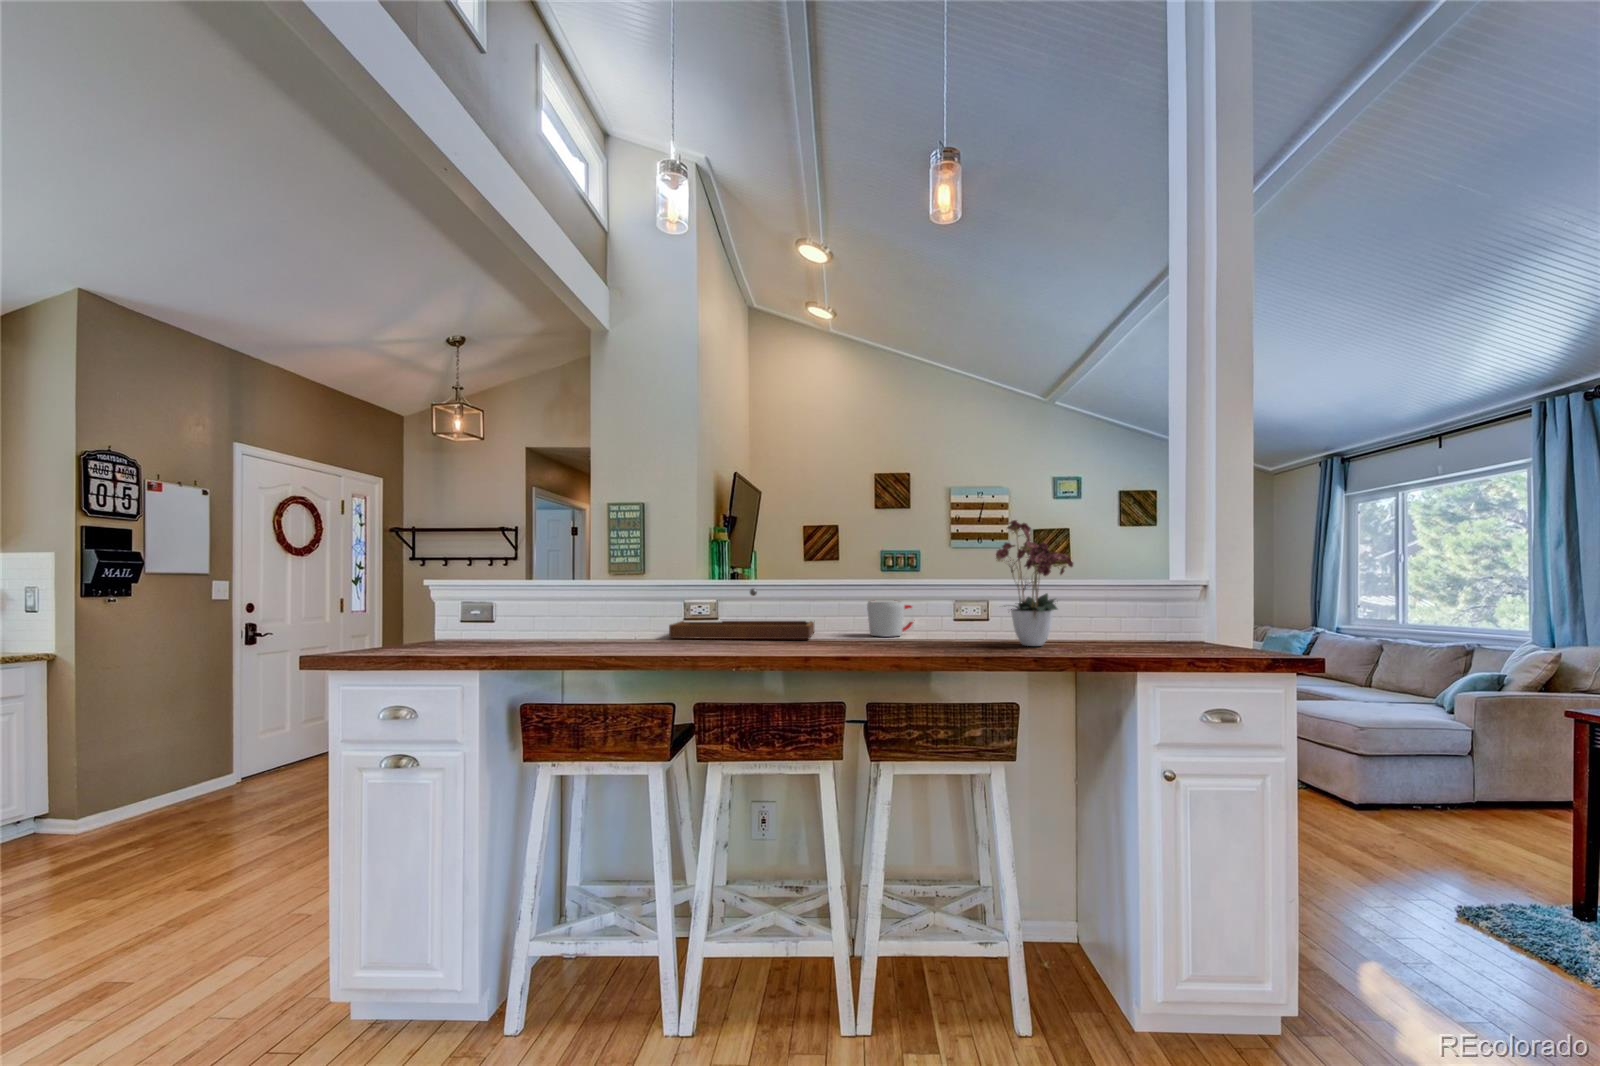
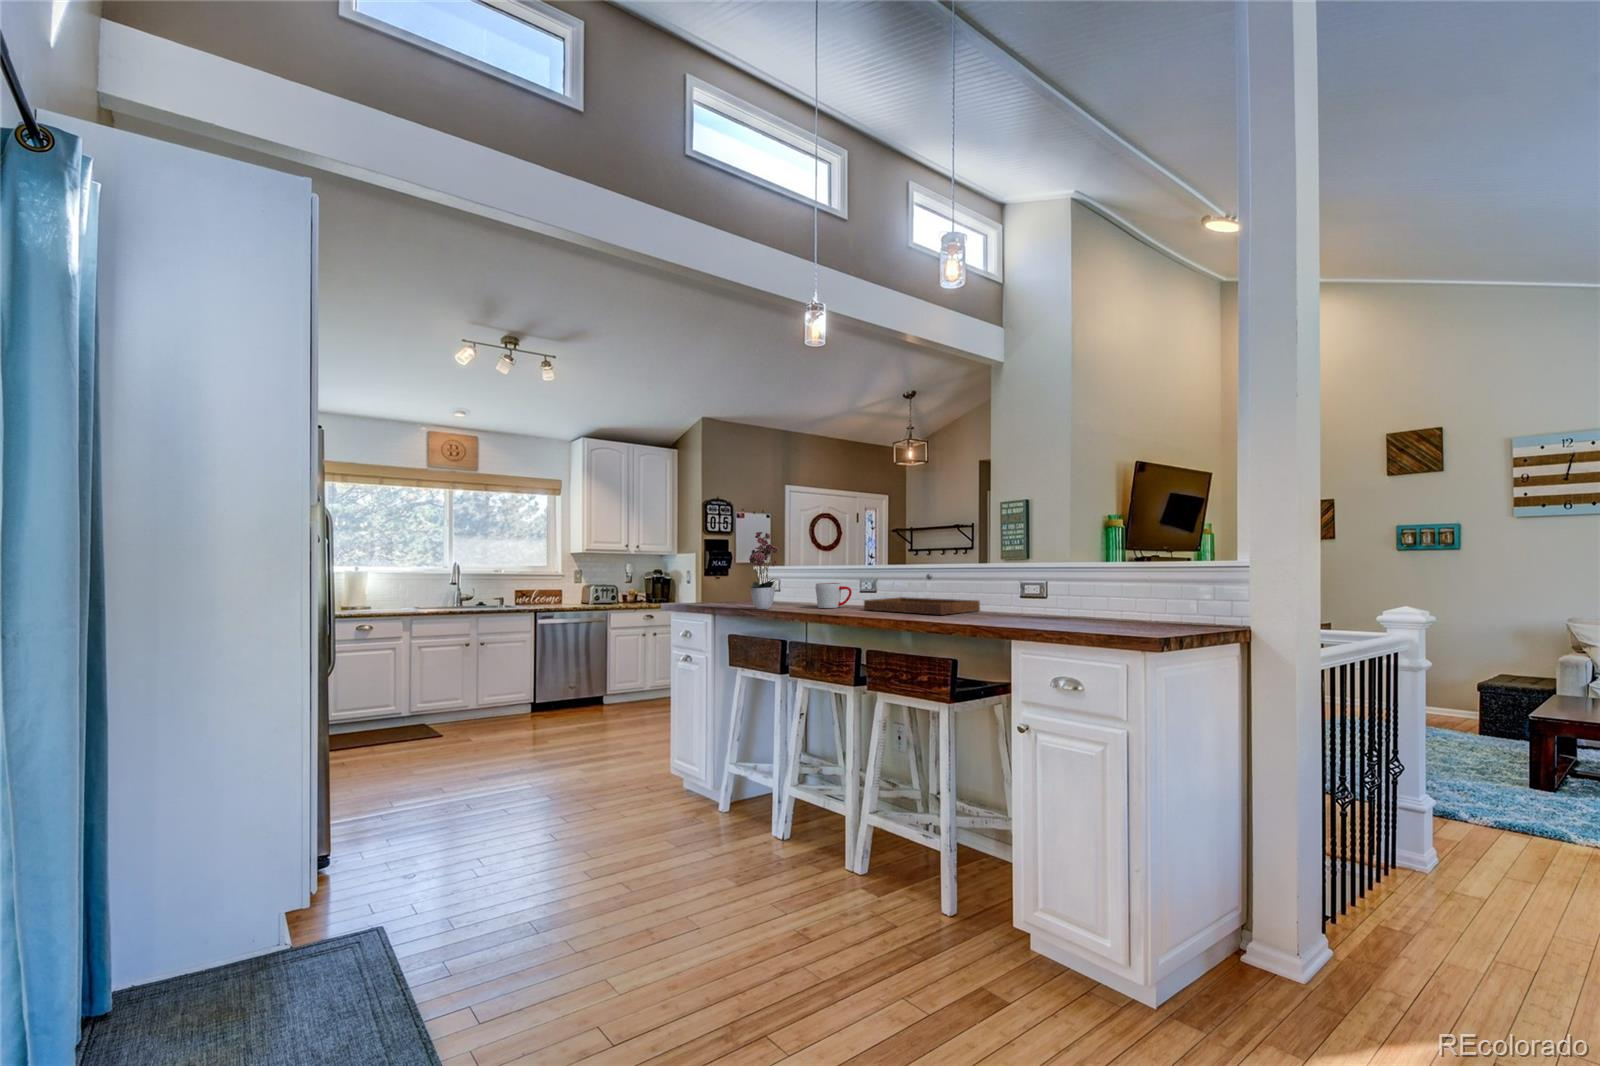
flower arrangement: present [996,520,1073,646] -> present [749,532,778,609]
mug: present [867,601,913,637] -> present [816,583,852,608]

